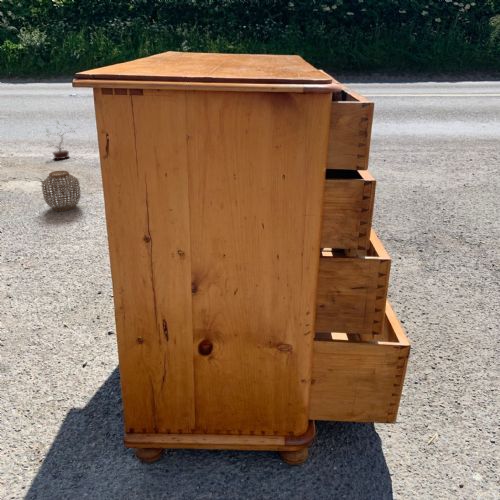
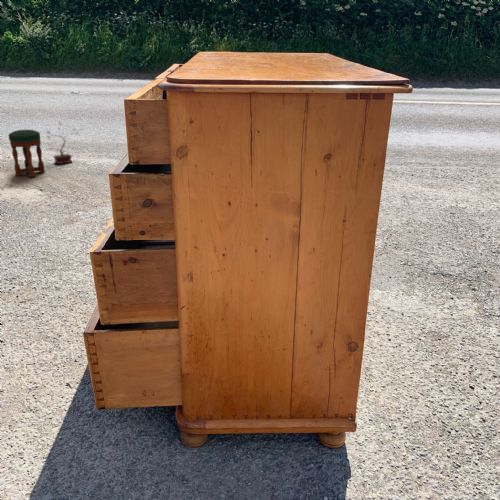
stool: none [12,129,45,171] -> present [9,130,45,177]
woven basket: present [42,171,80,211] -> none [41,181,85,227]

